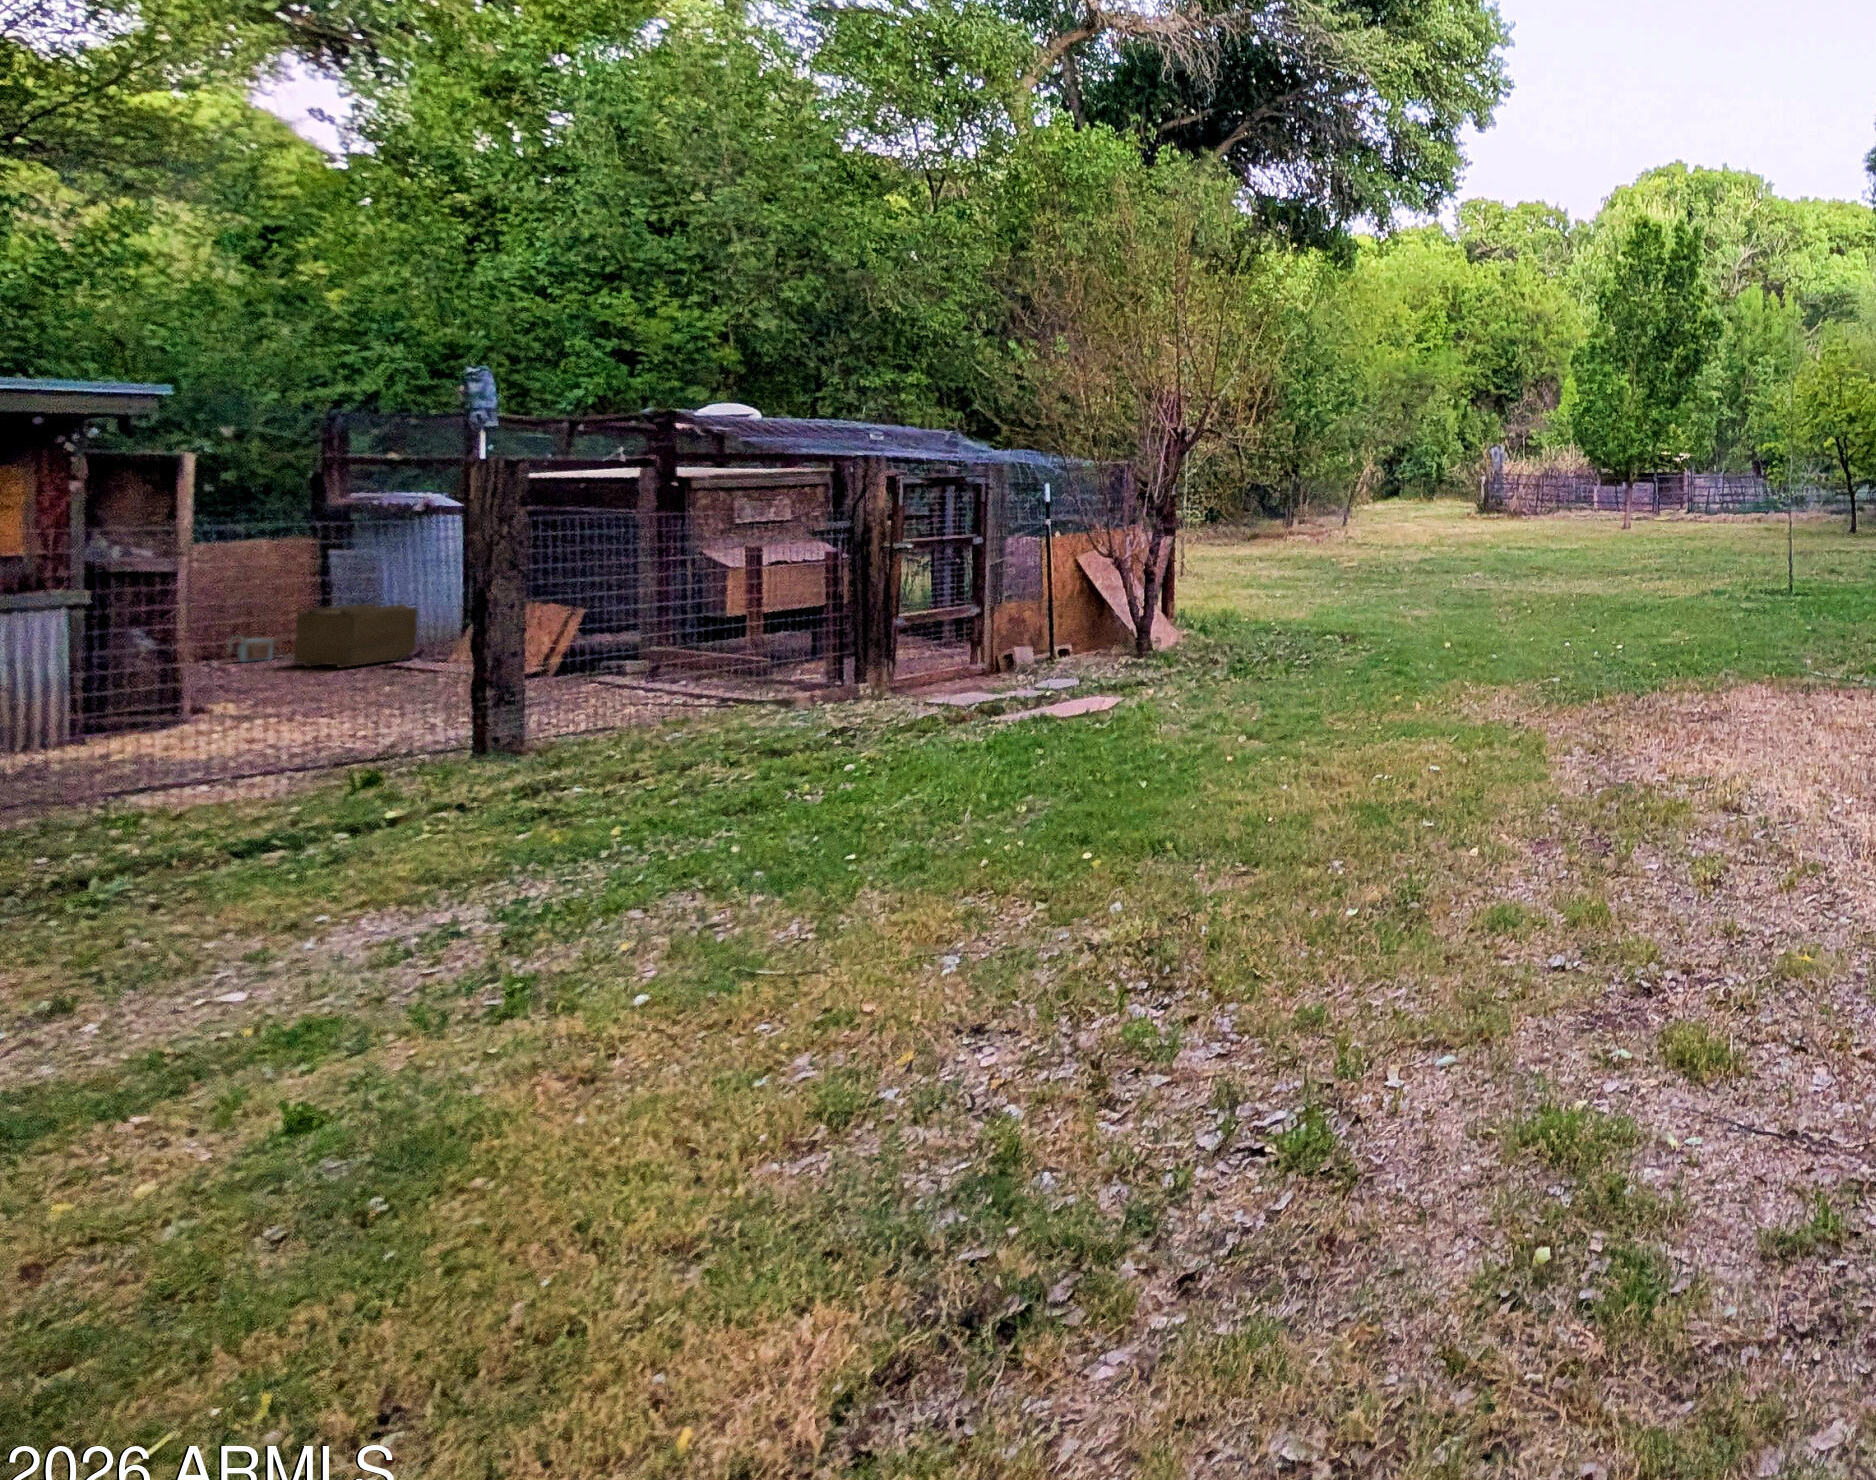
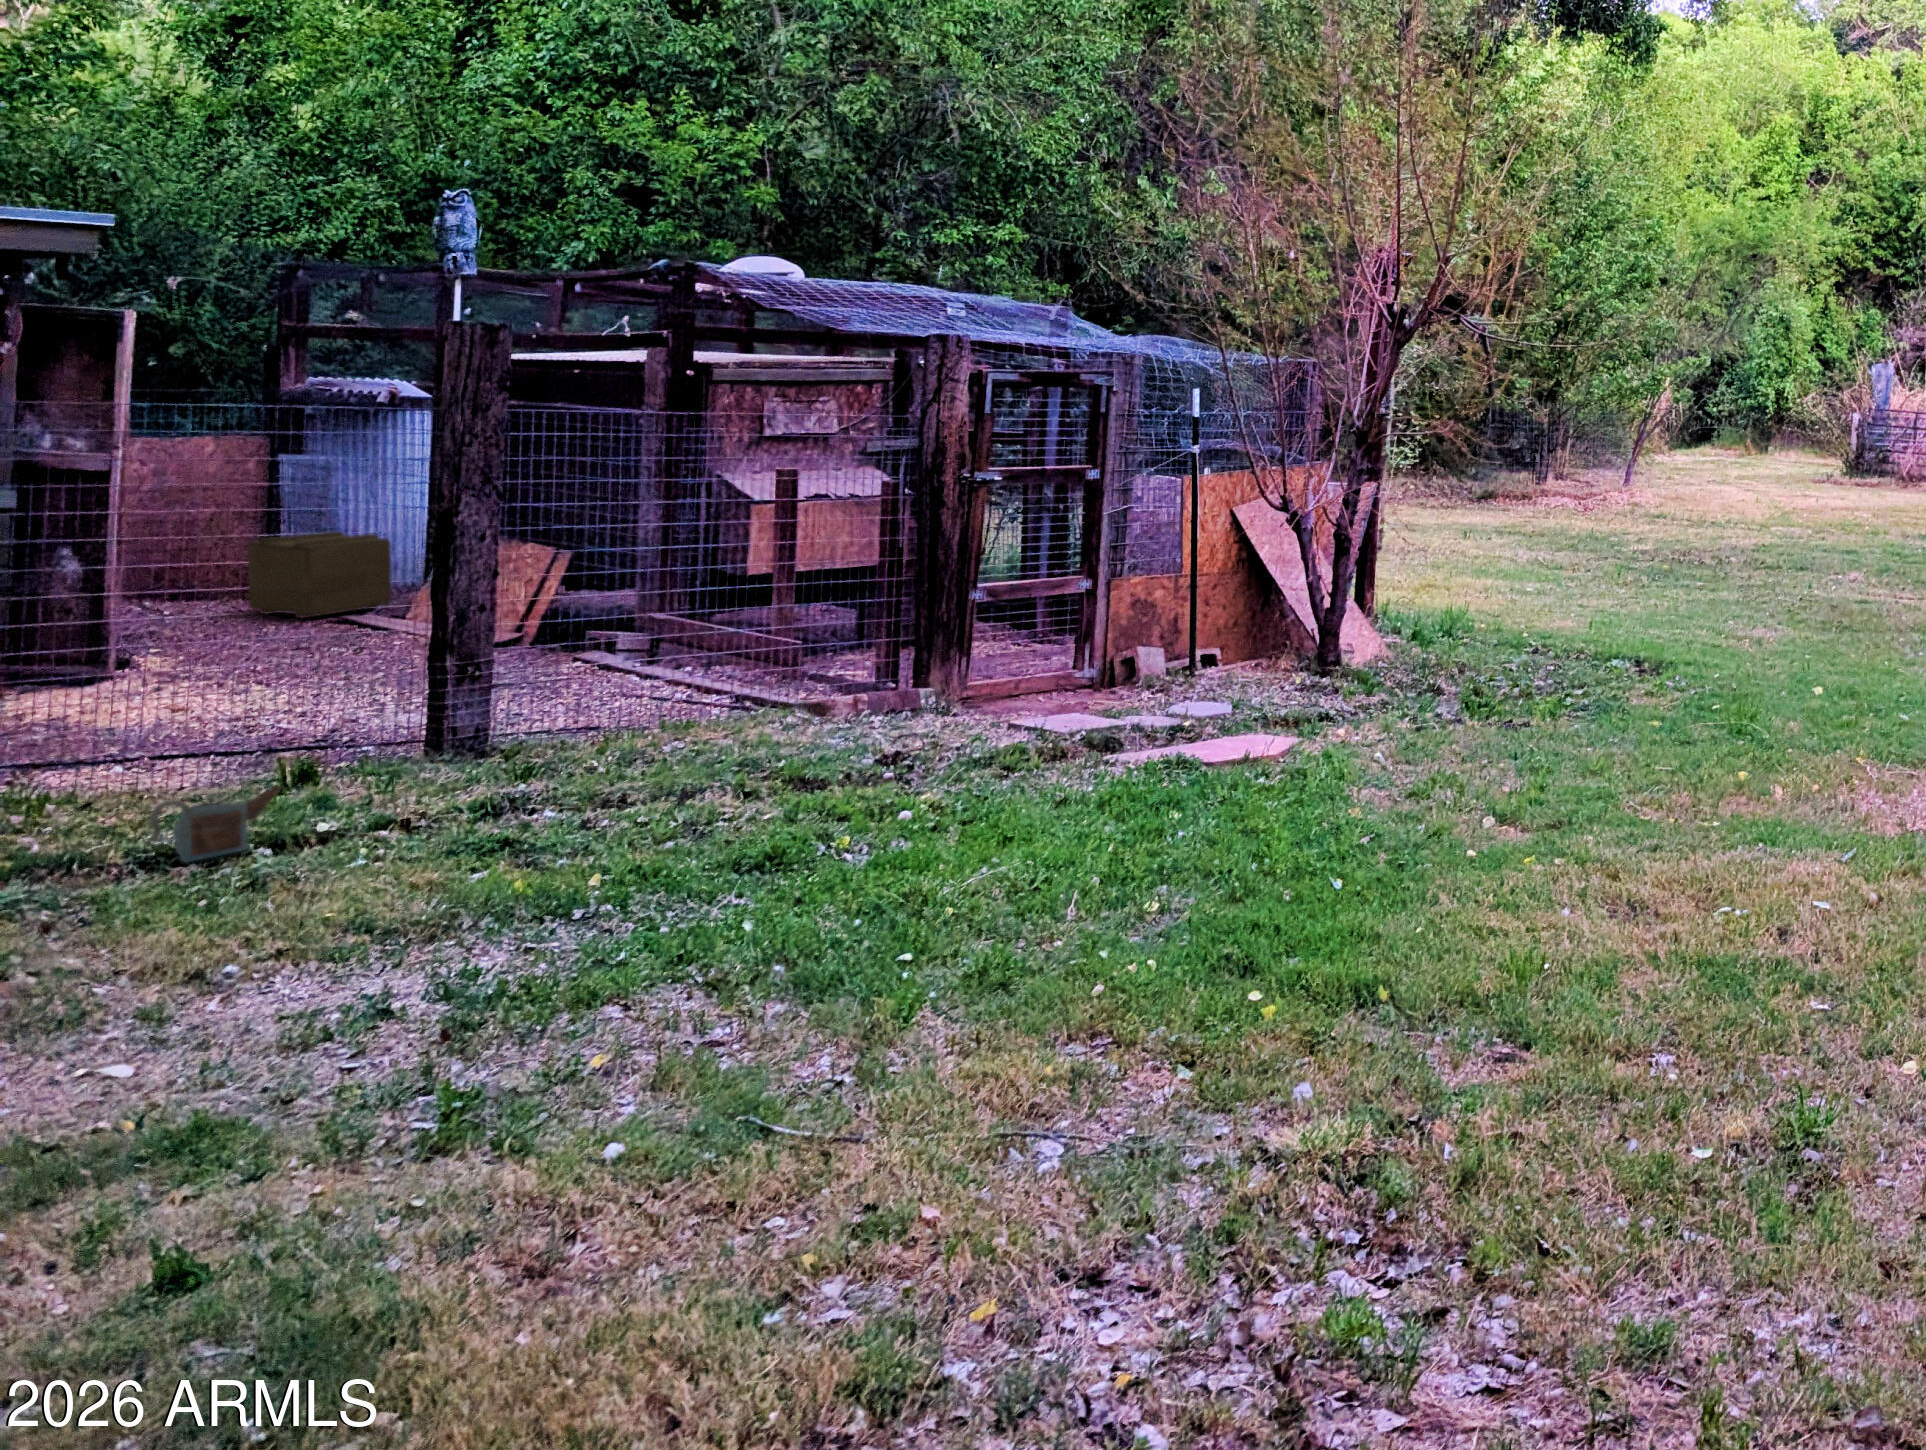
watering can: present [228,633,288,662] -> present [150,785,281,862]

